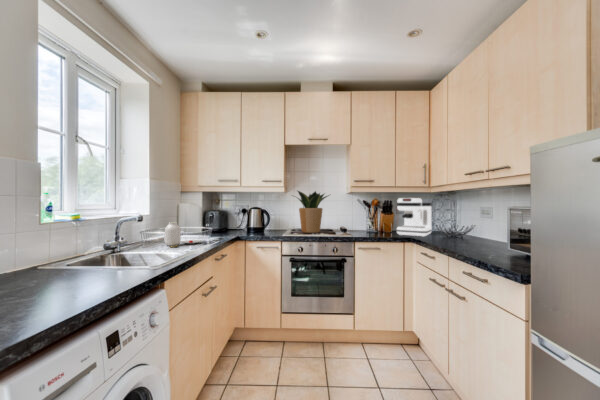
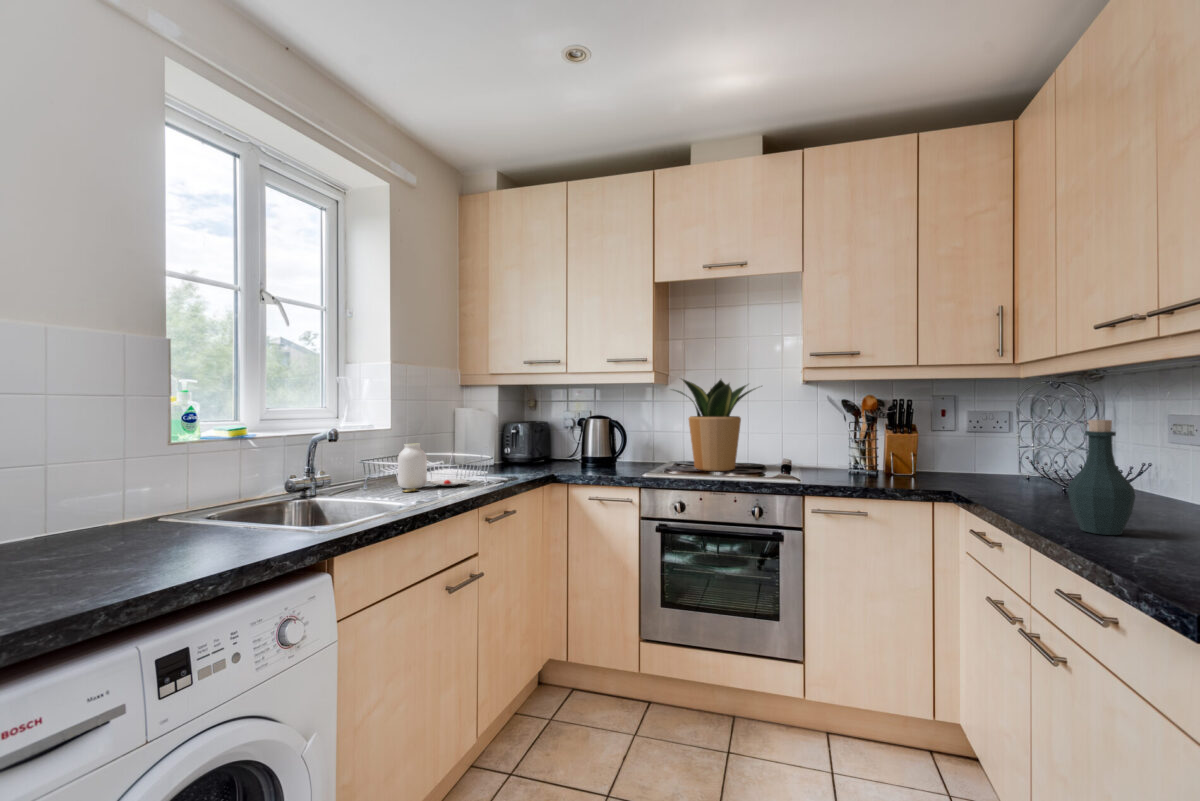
coffee maker: present [397,198,432,237] -> none [918,392,1018,489]
bottle: none [462,209,484,251] -> present [1068,420,1135,535]

